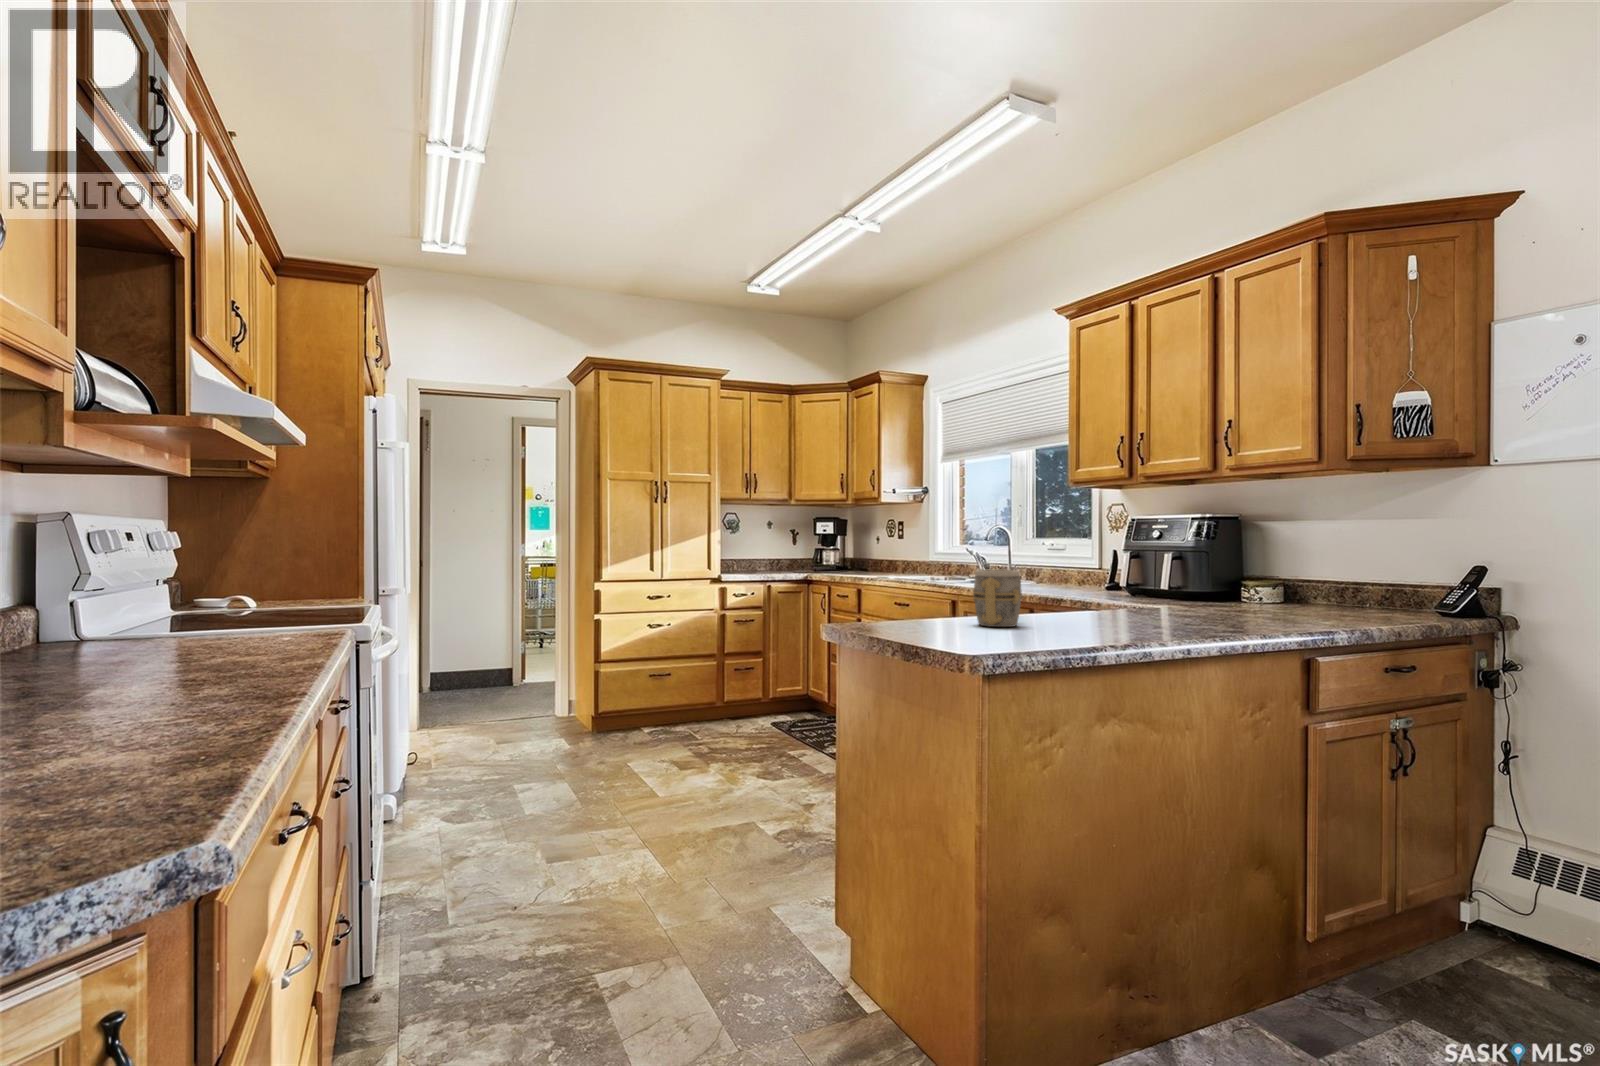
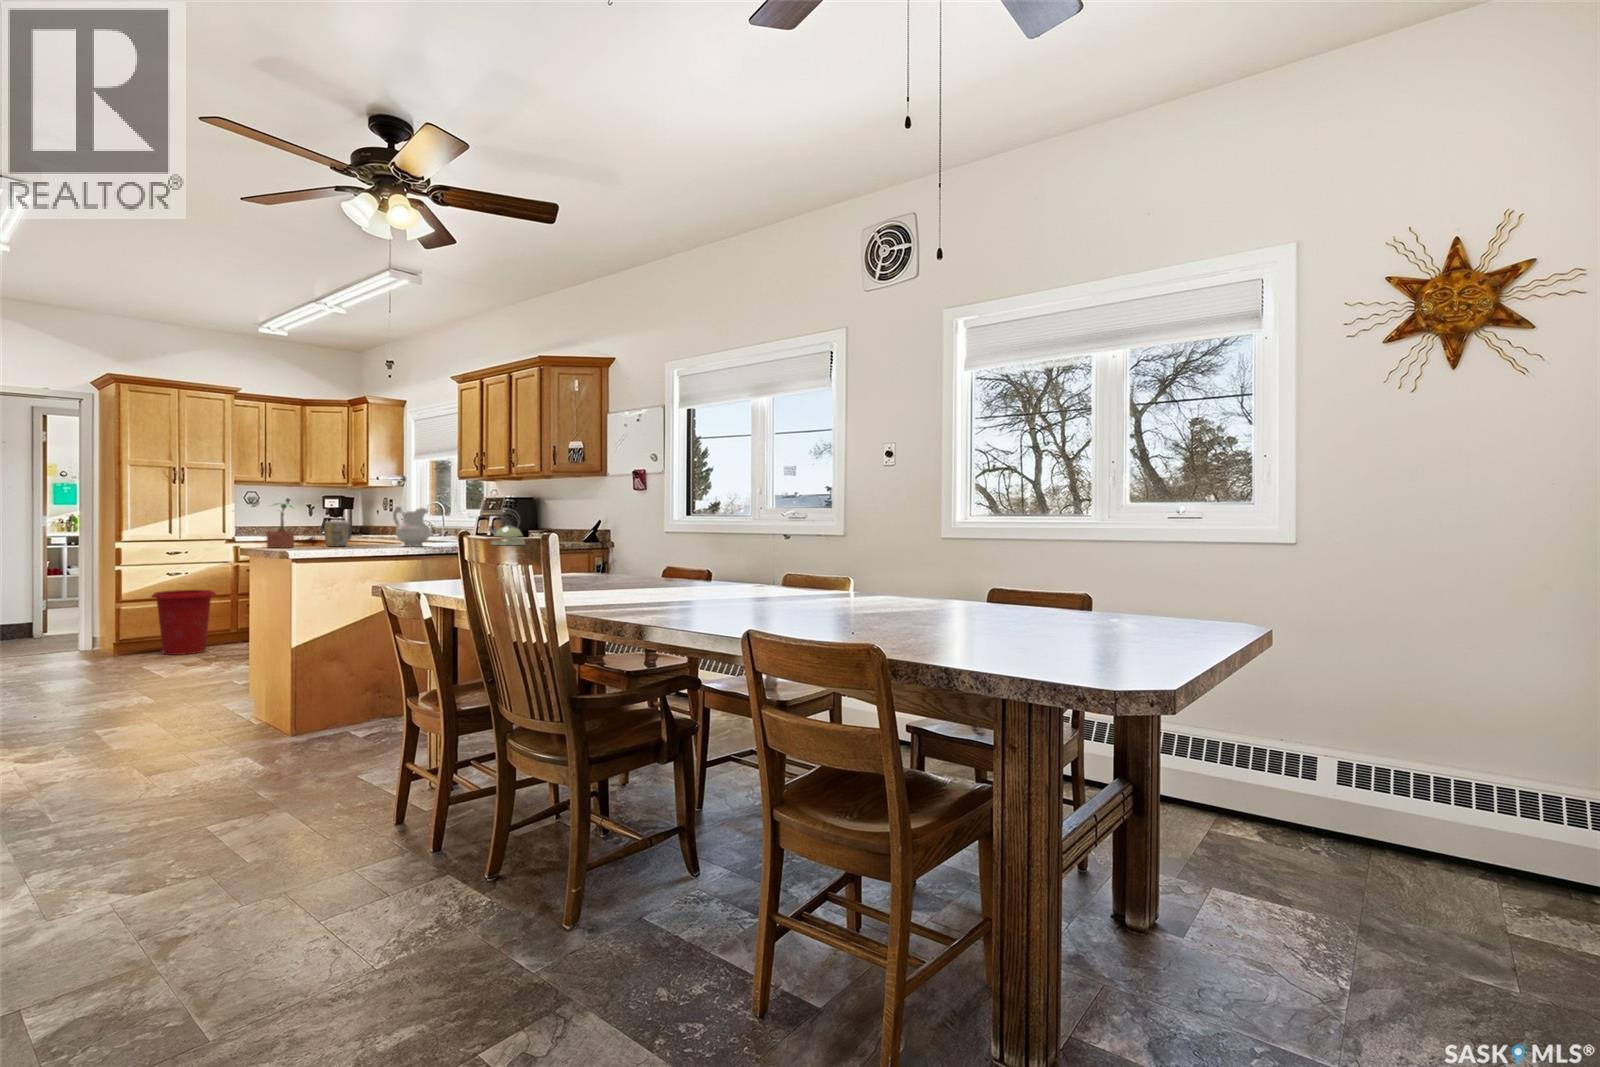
potted plant: none [888,533,946,637] -> present [267,503,294,548]
ceramic pitcher: none [1102,536,1190,629] -> present [393,507,430,547]
kettle: none [1255,537,1344,622] -> present [488,510,525,546]
waste bin: none [632,649,706,743] -> present [151,590,216,655]

